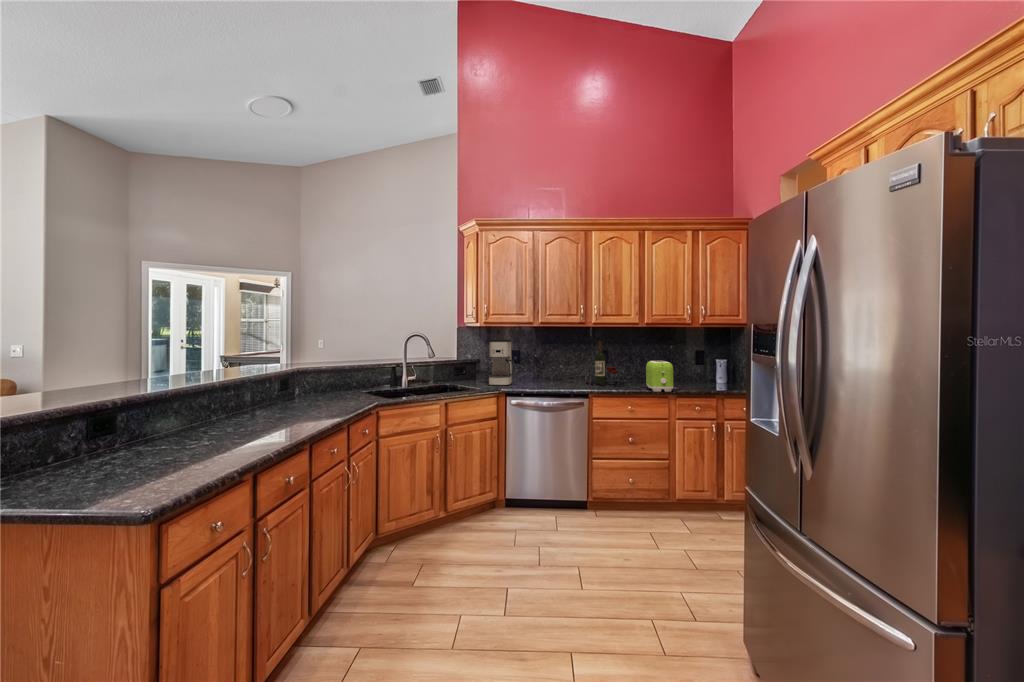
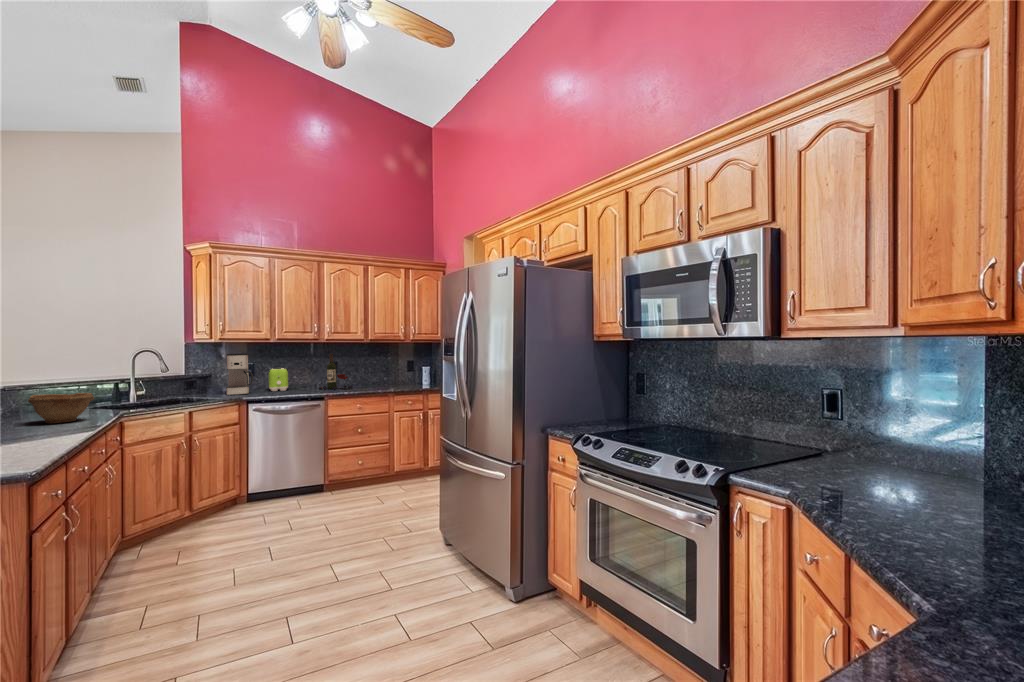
toaster: present [646,361,674,391] -> present [269,368,288,391]
bowl: none [291,380,345,411] -> present [28,393,94,423]

